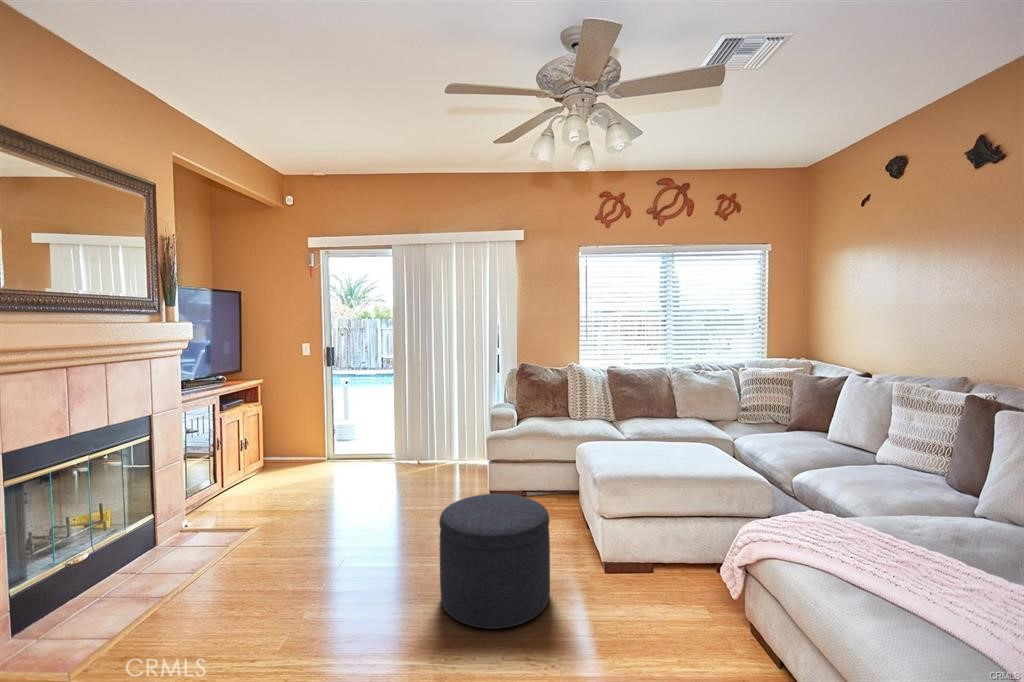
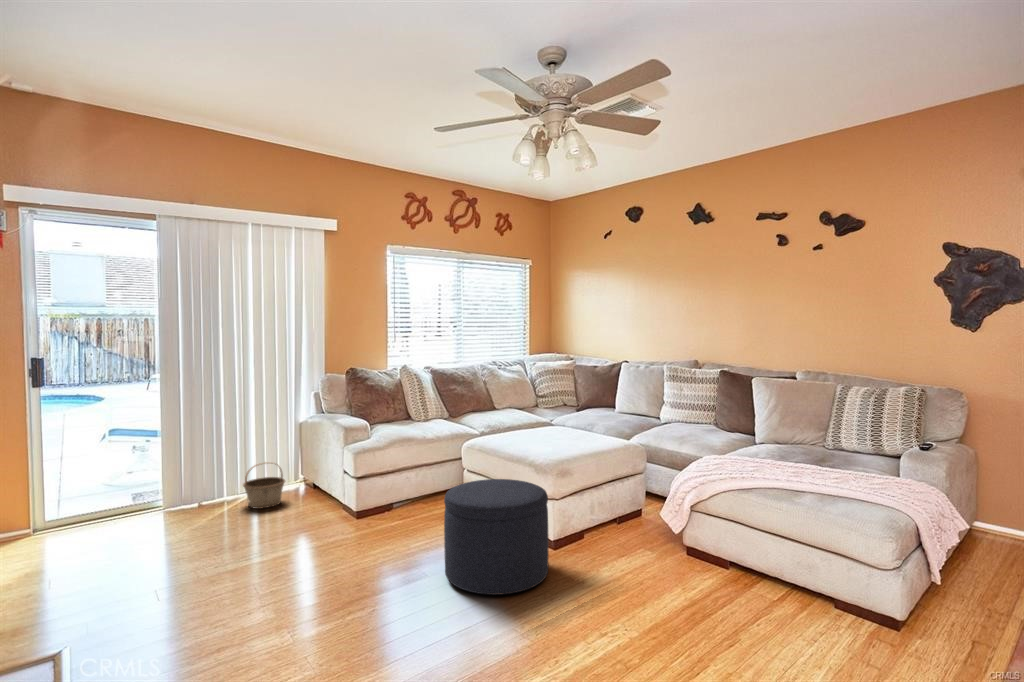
basket: none [438,435,469,471] -> present [243,462,285,509]

